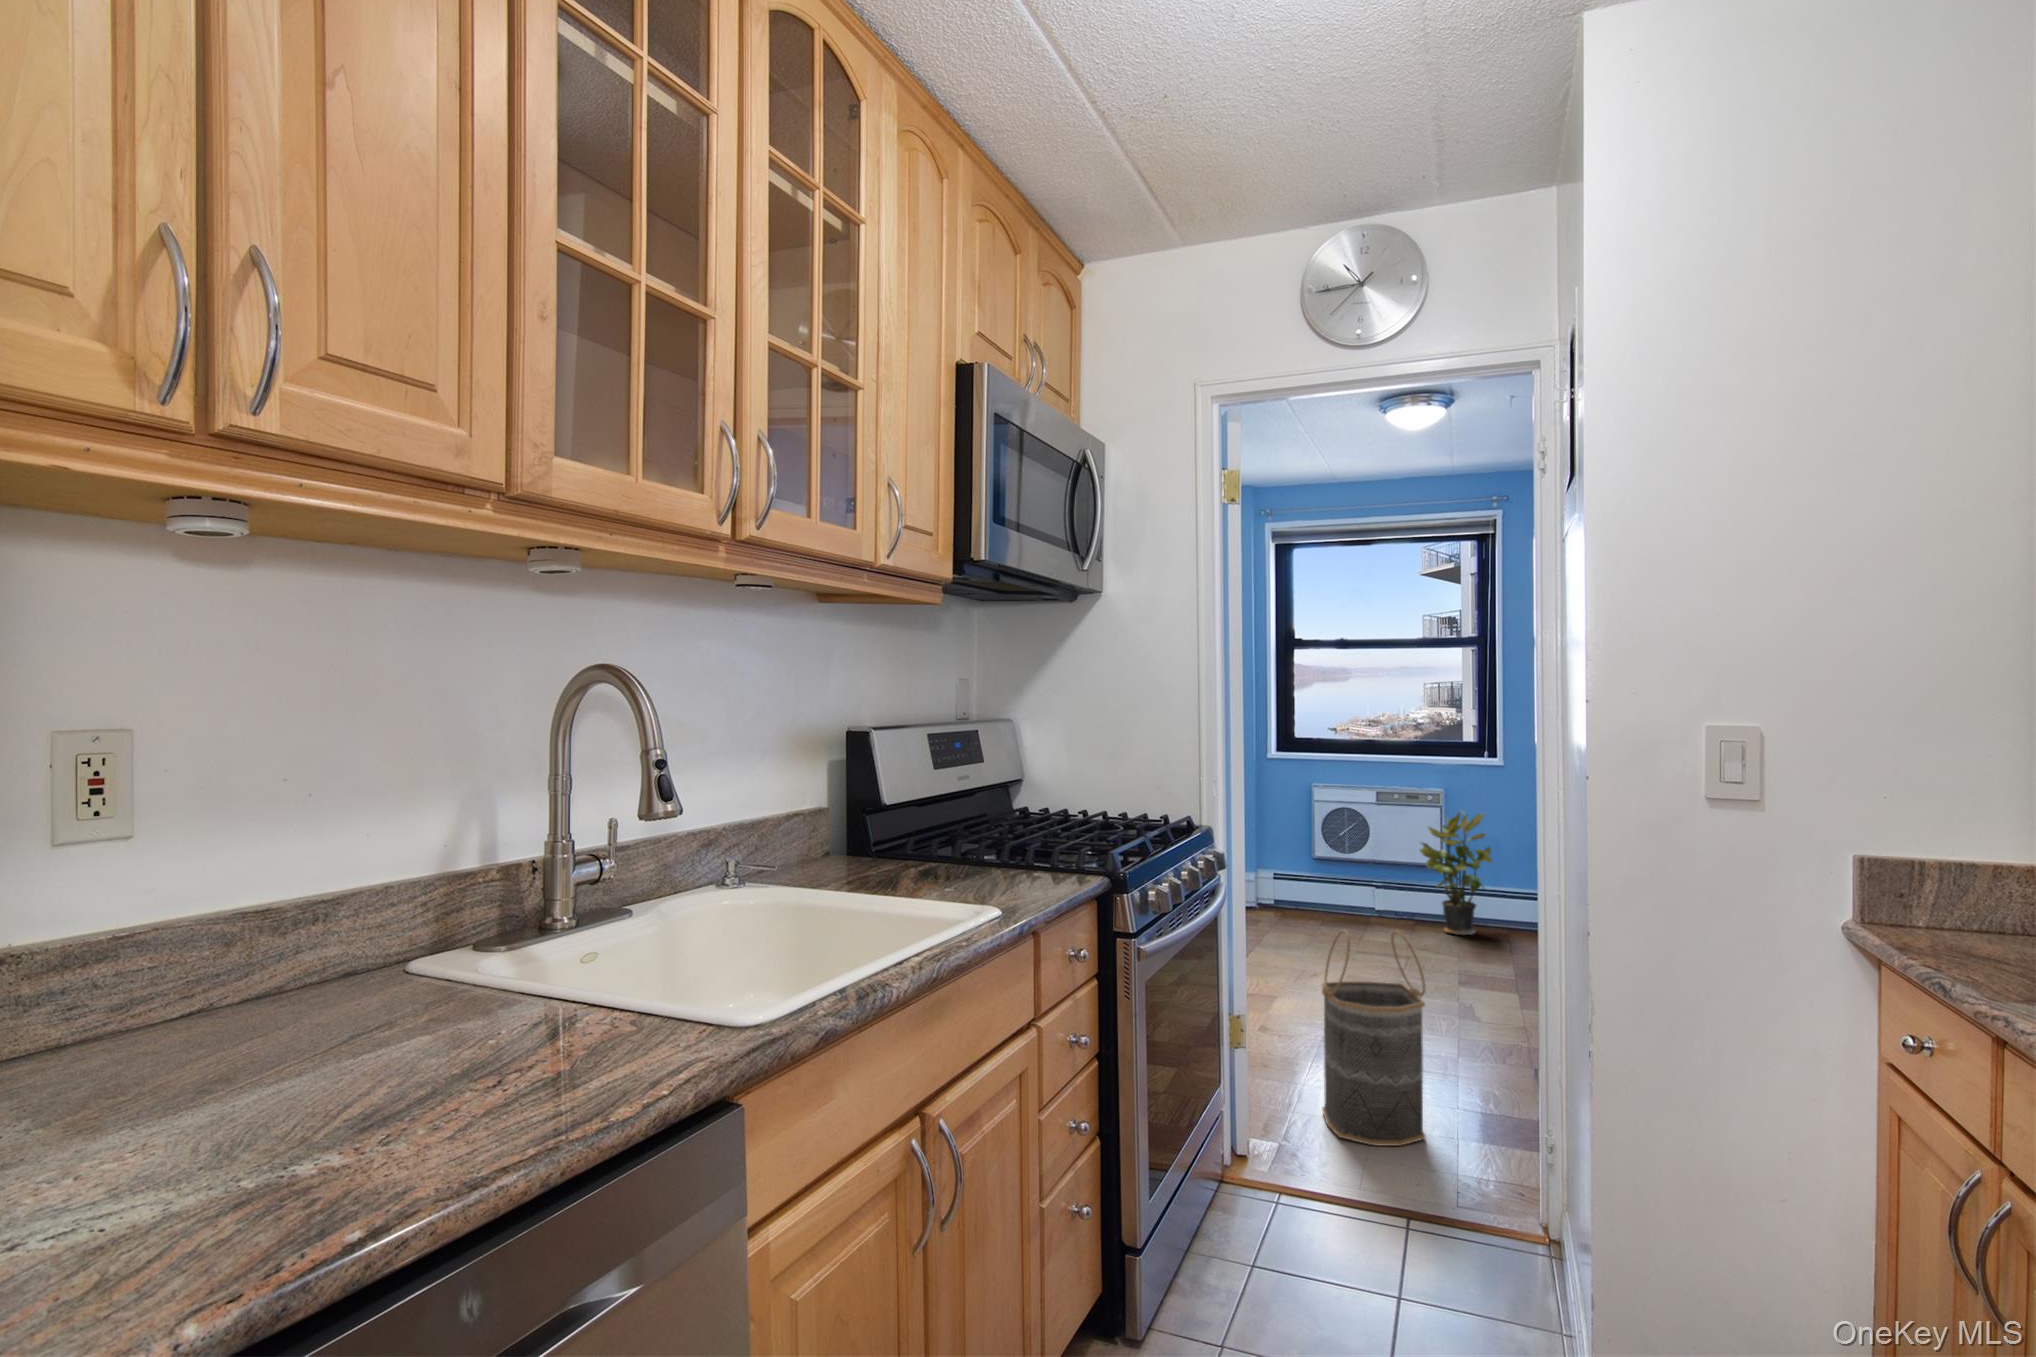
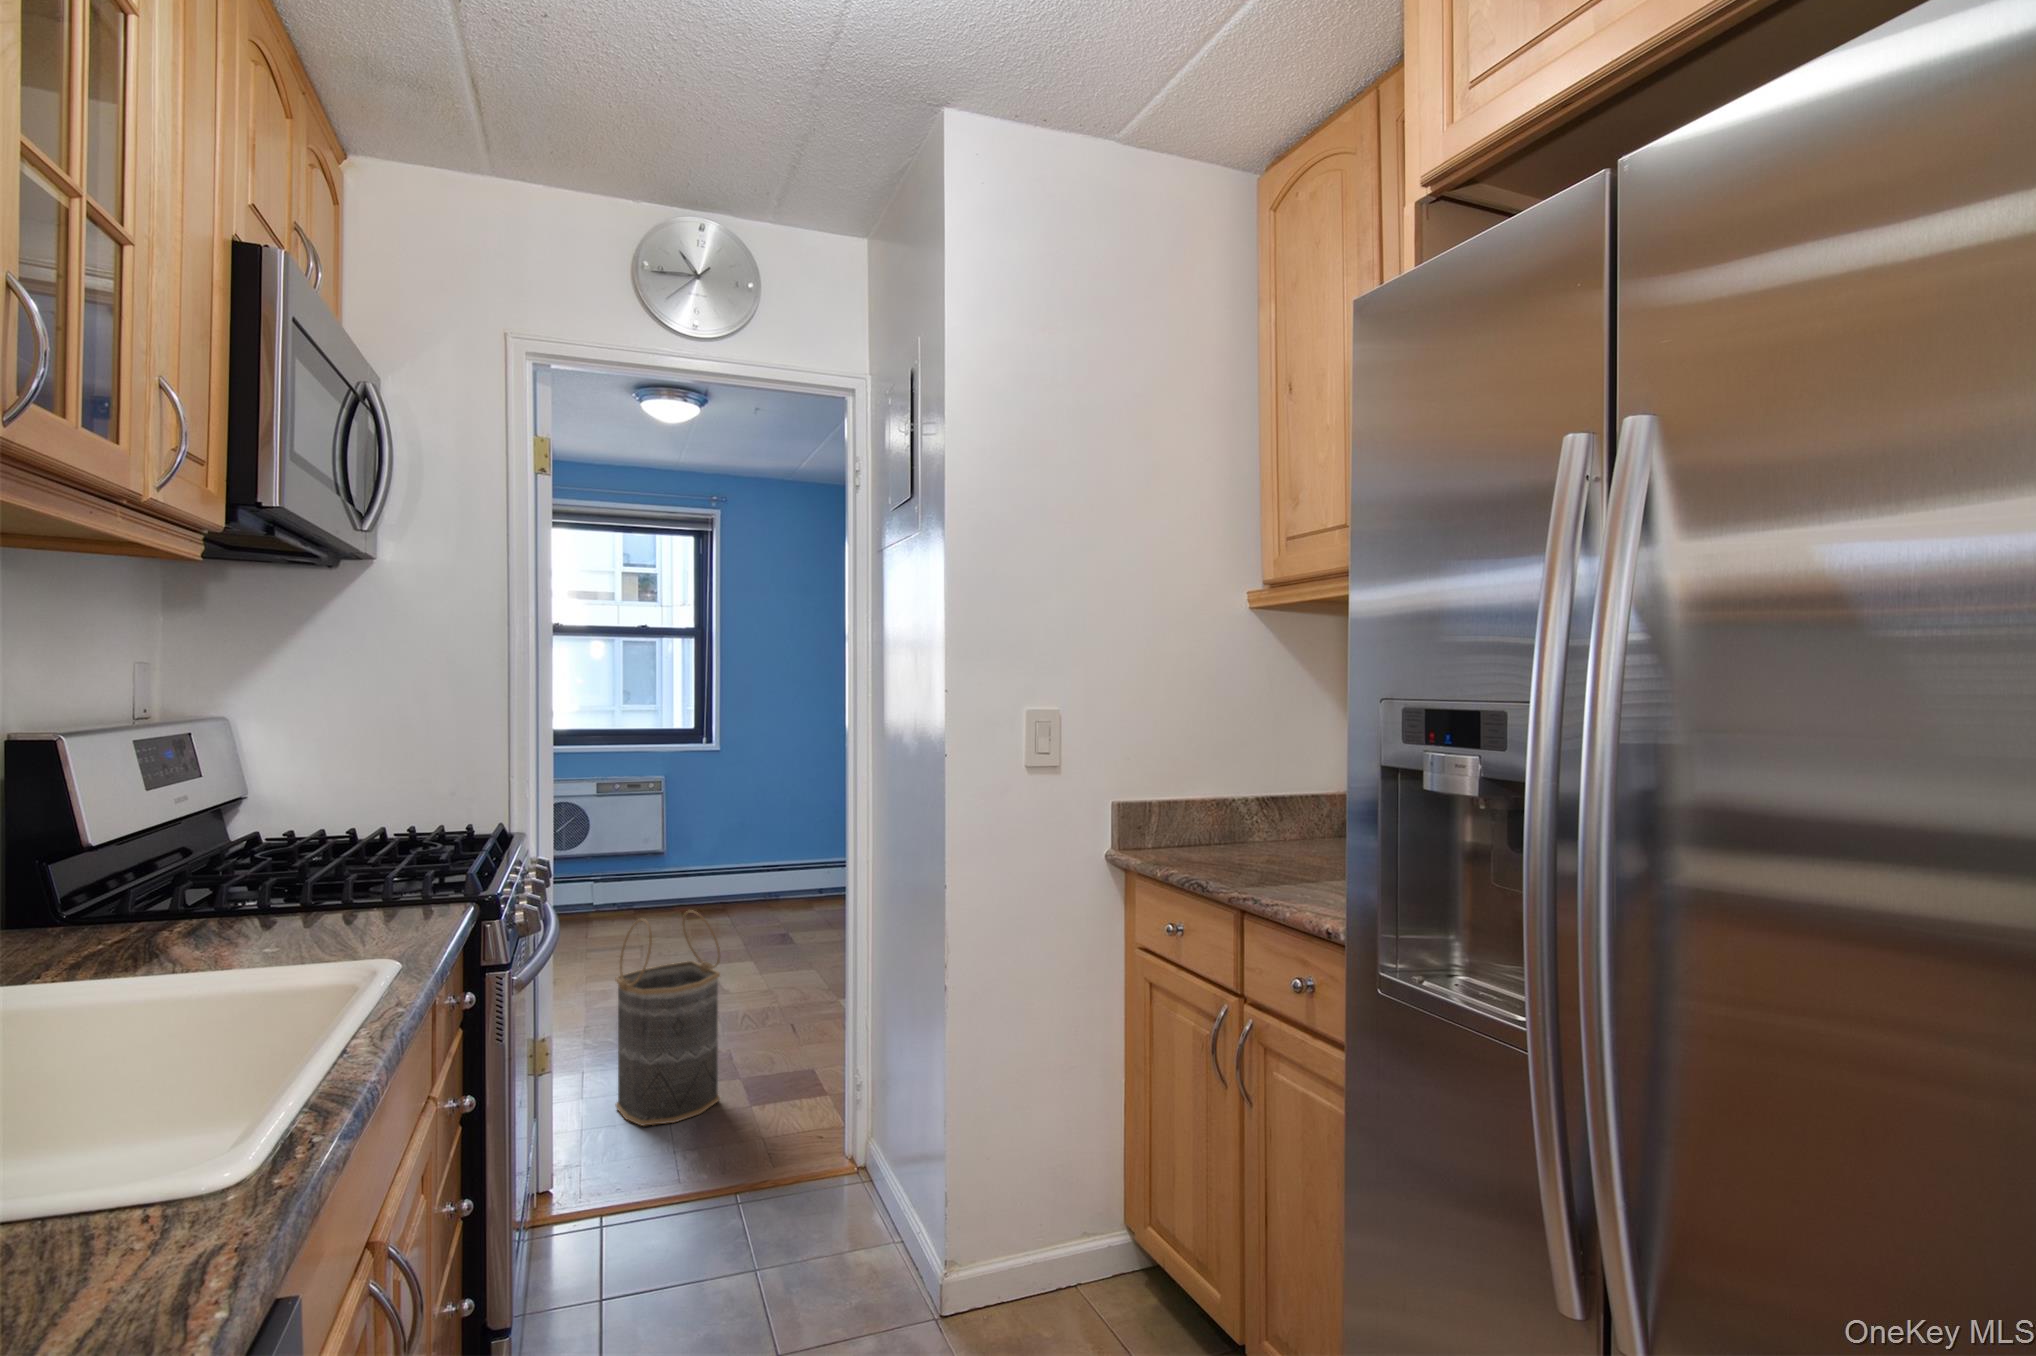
potted plant: present [1419,811,1492,935] -> none [645,793,712,914]

